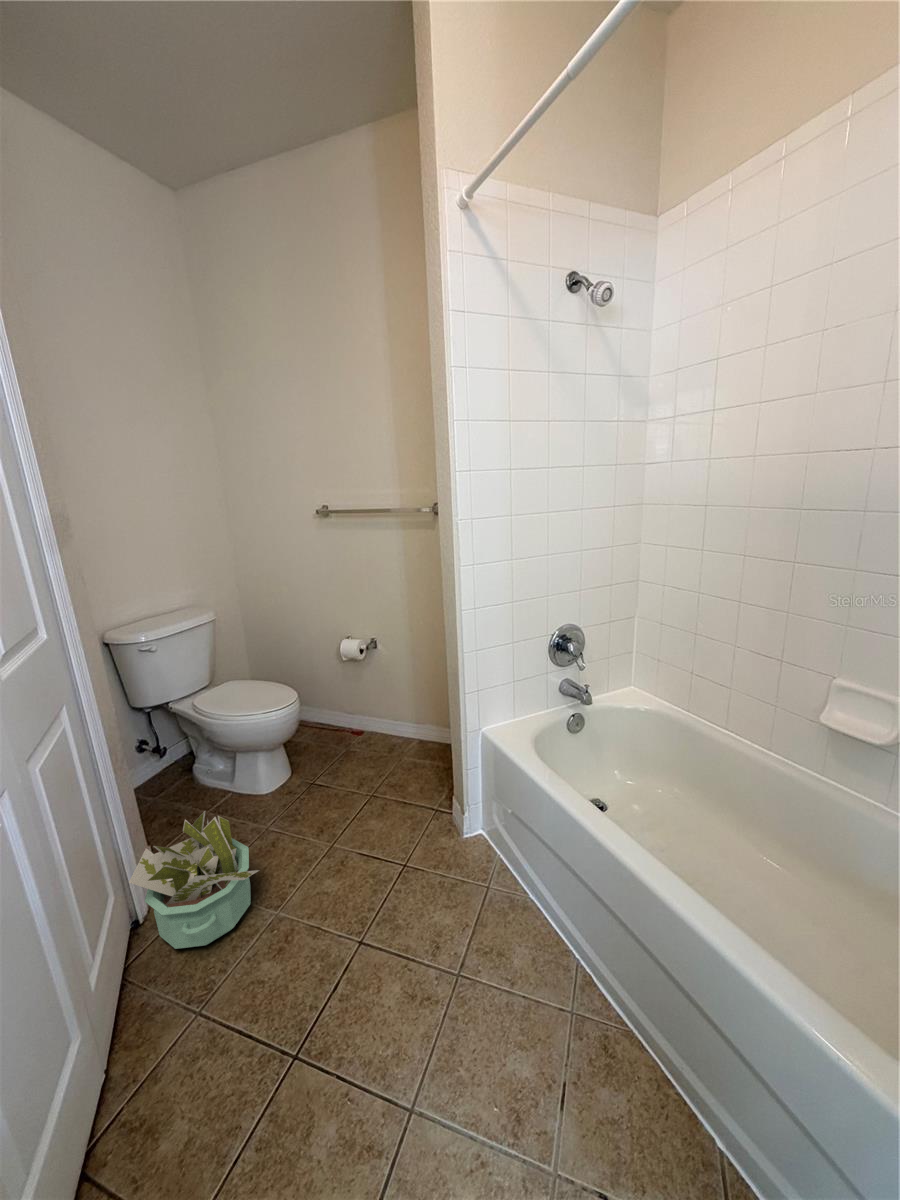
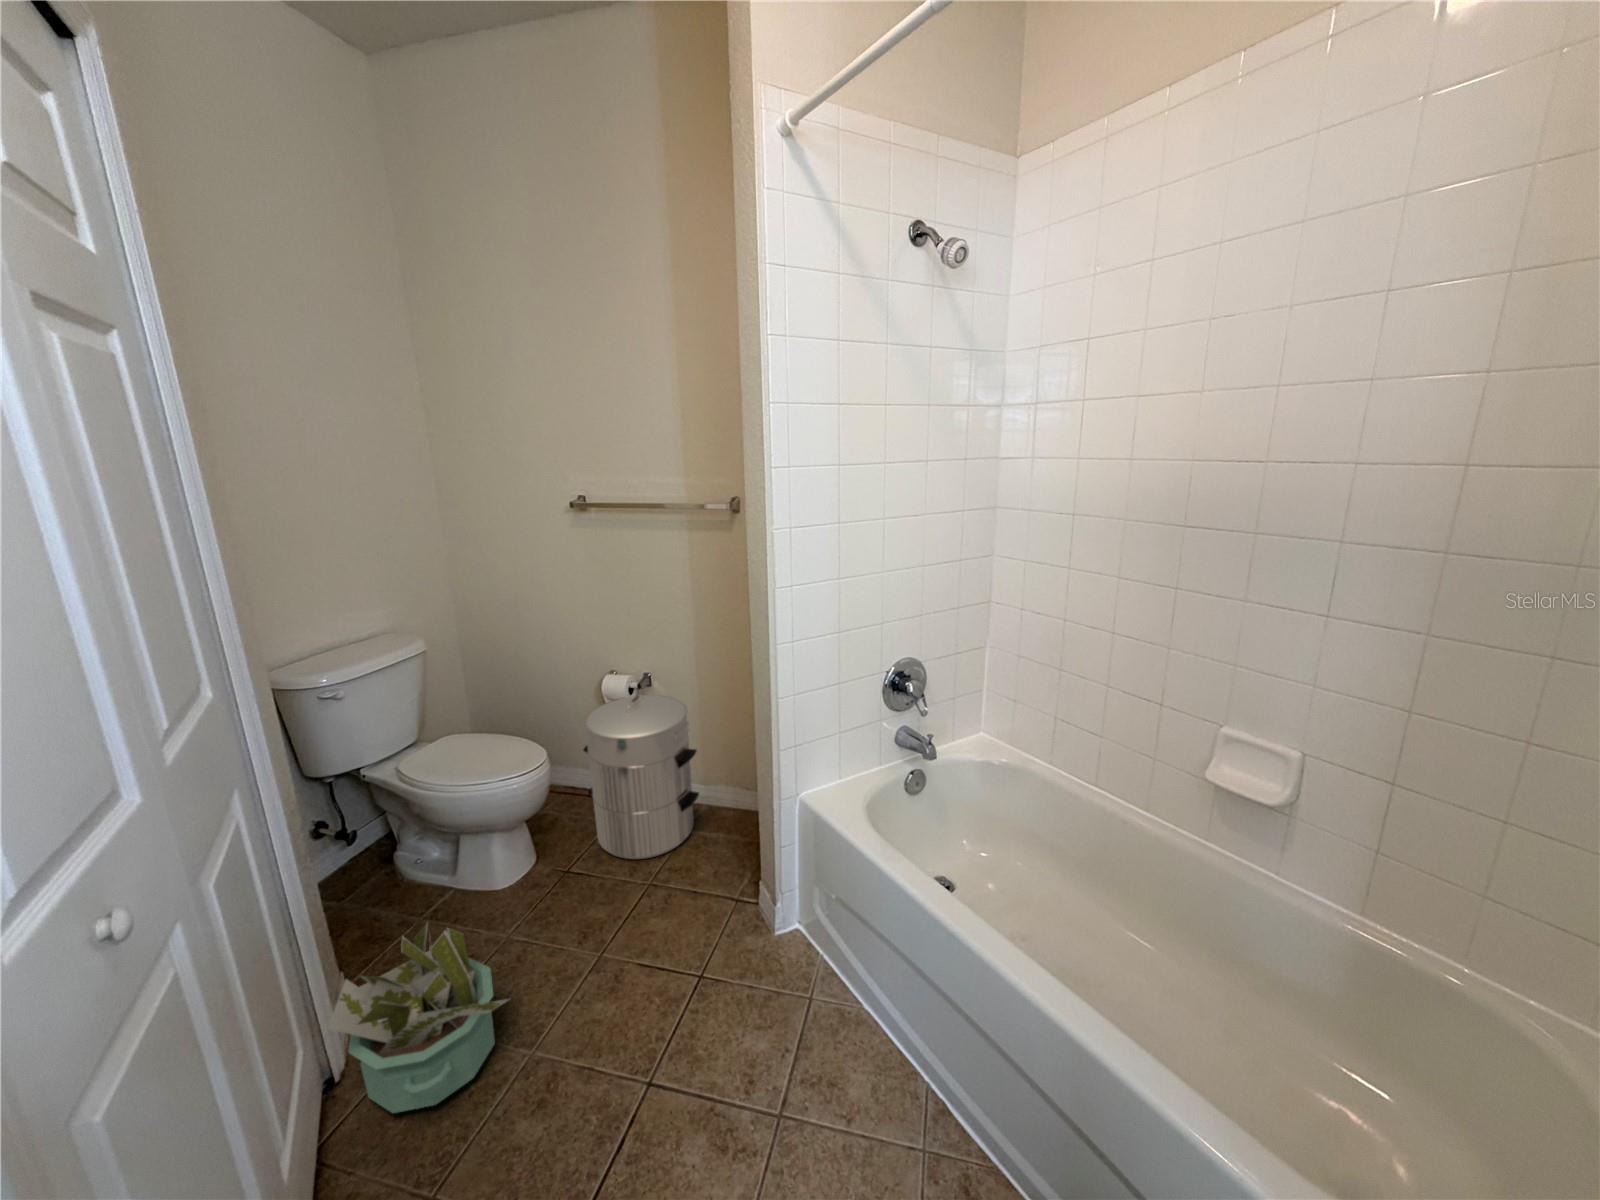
waste bin: none [325,654,410,776] -> present [583,695,699,859]

